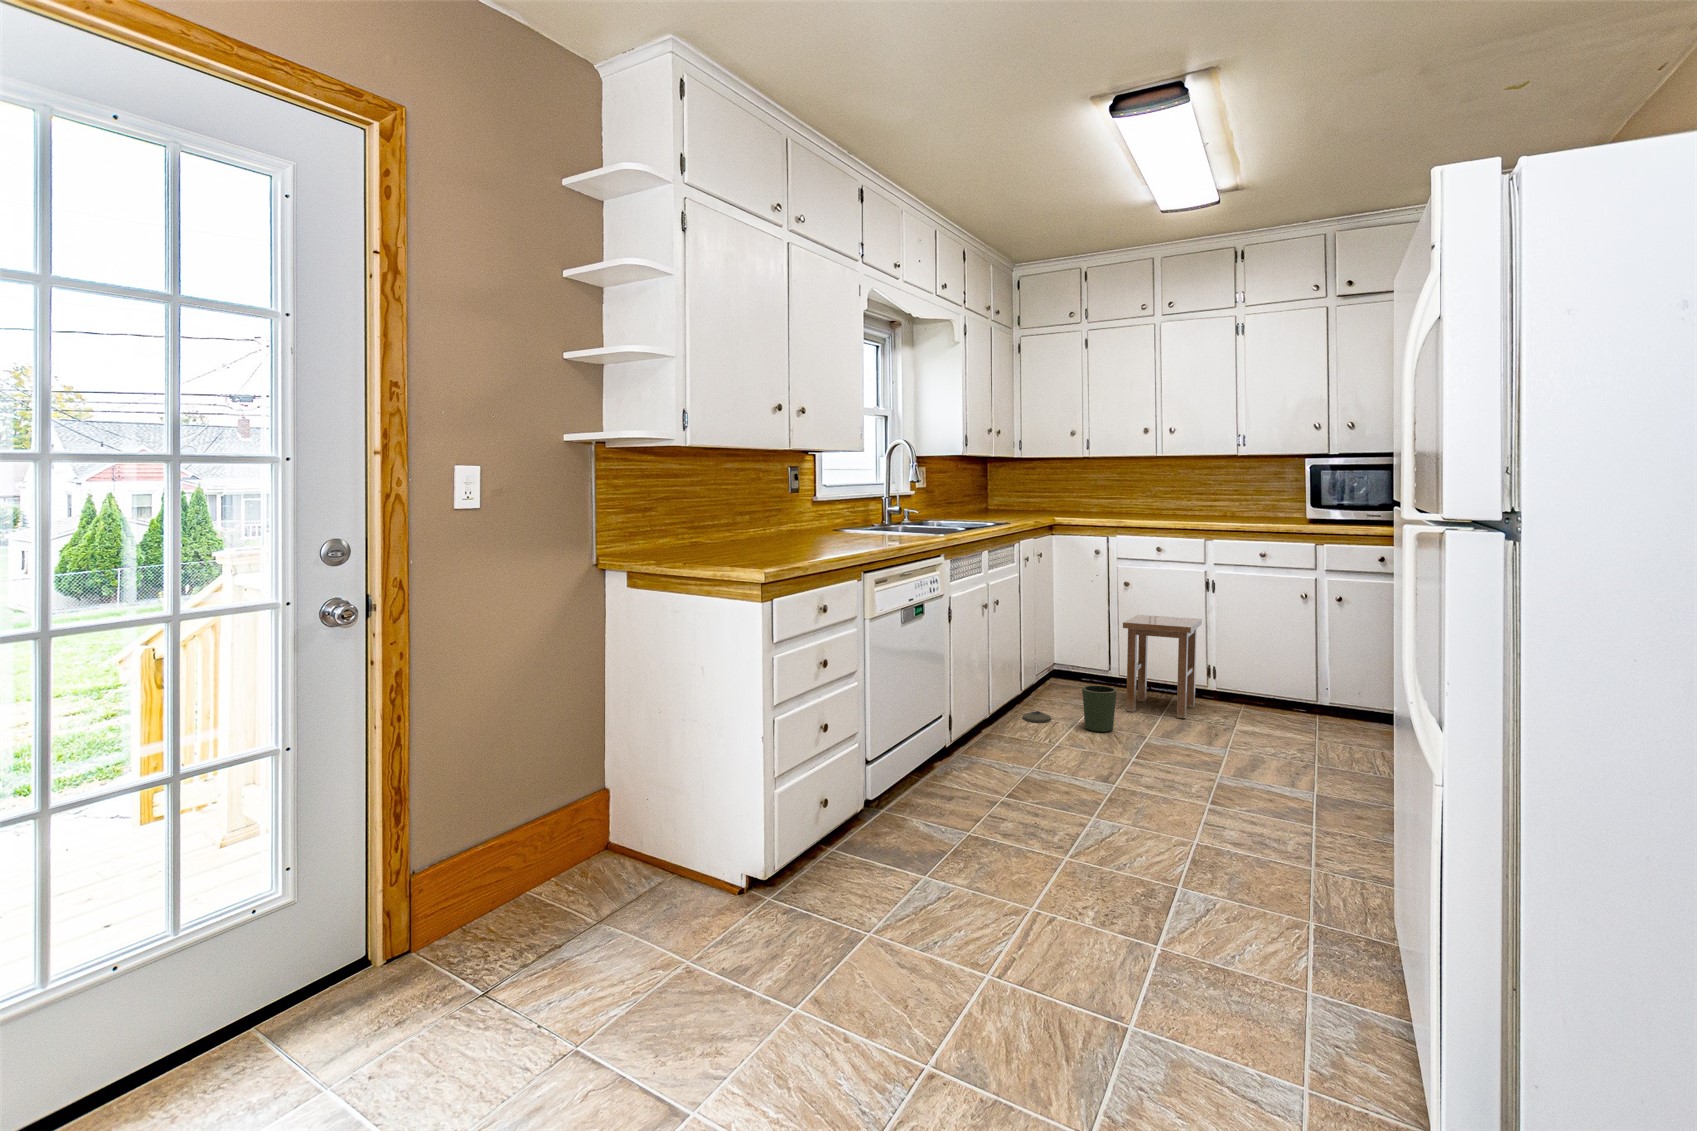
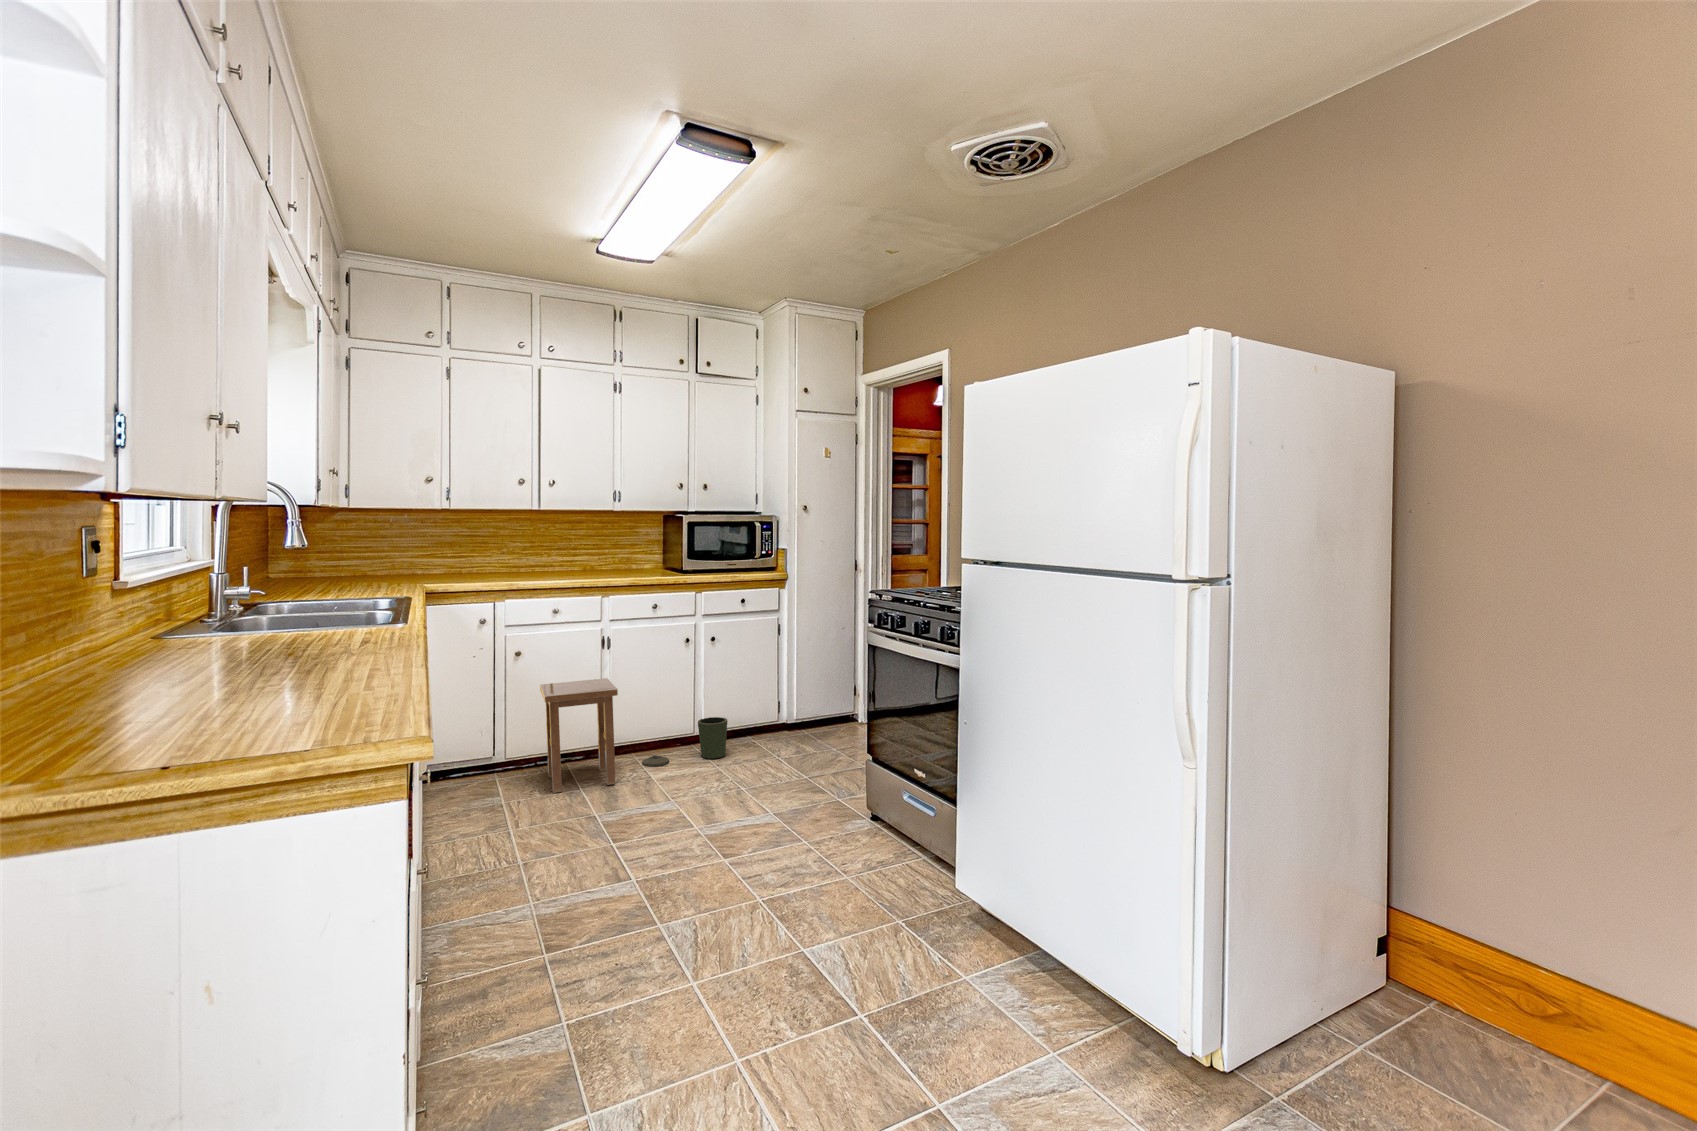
trash can: present [1022,685,1117,732] -> present [642,717,727,767]

